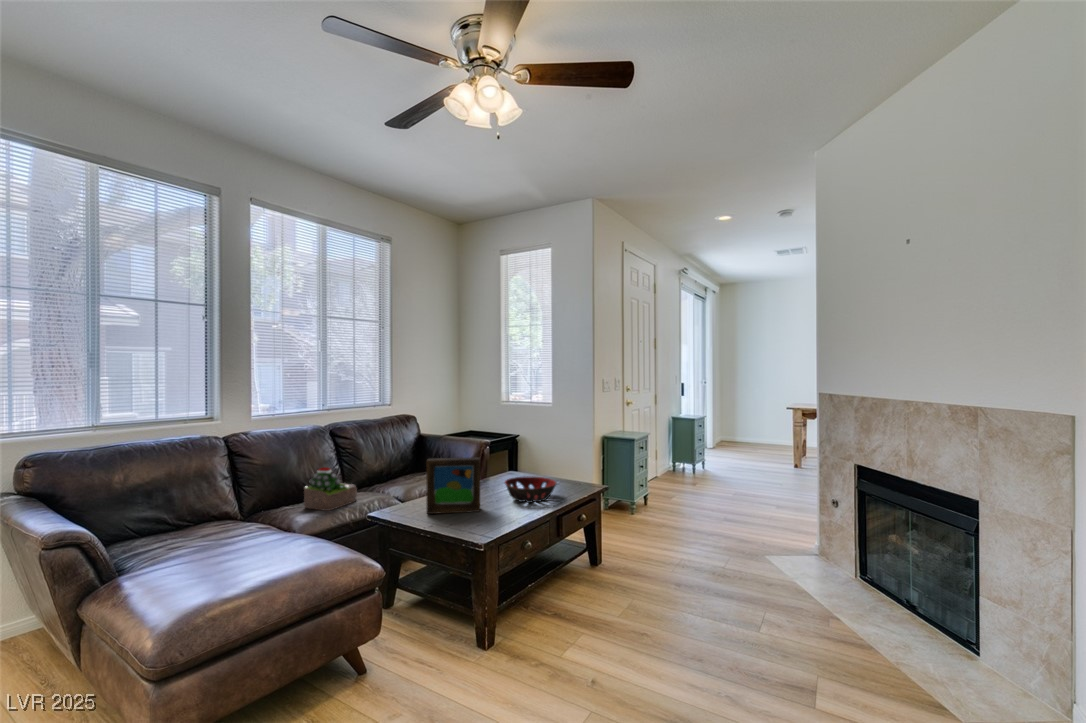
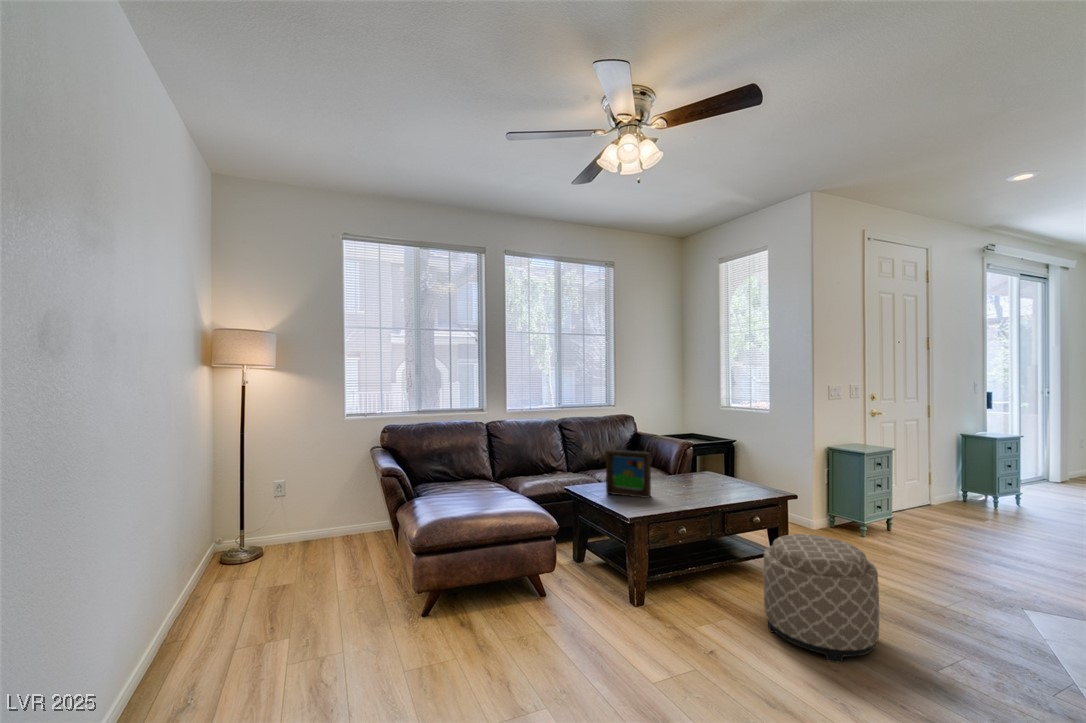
succulent plant: present [304,468,357,511] -> none [531,450,568,483]
decorative bowl: present [505,476,556,503] -> none [676,475,726,498]
ottoman: none [618,524,721,650] -> present [764,534,879,663]

